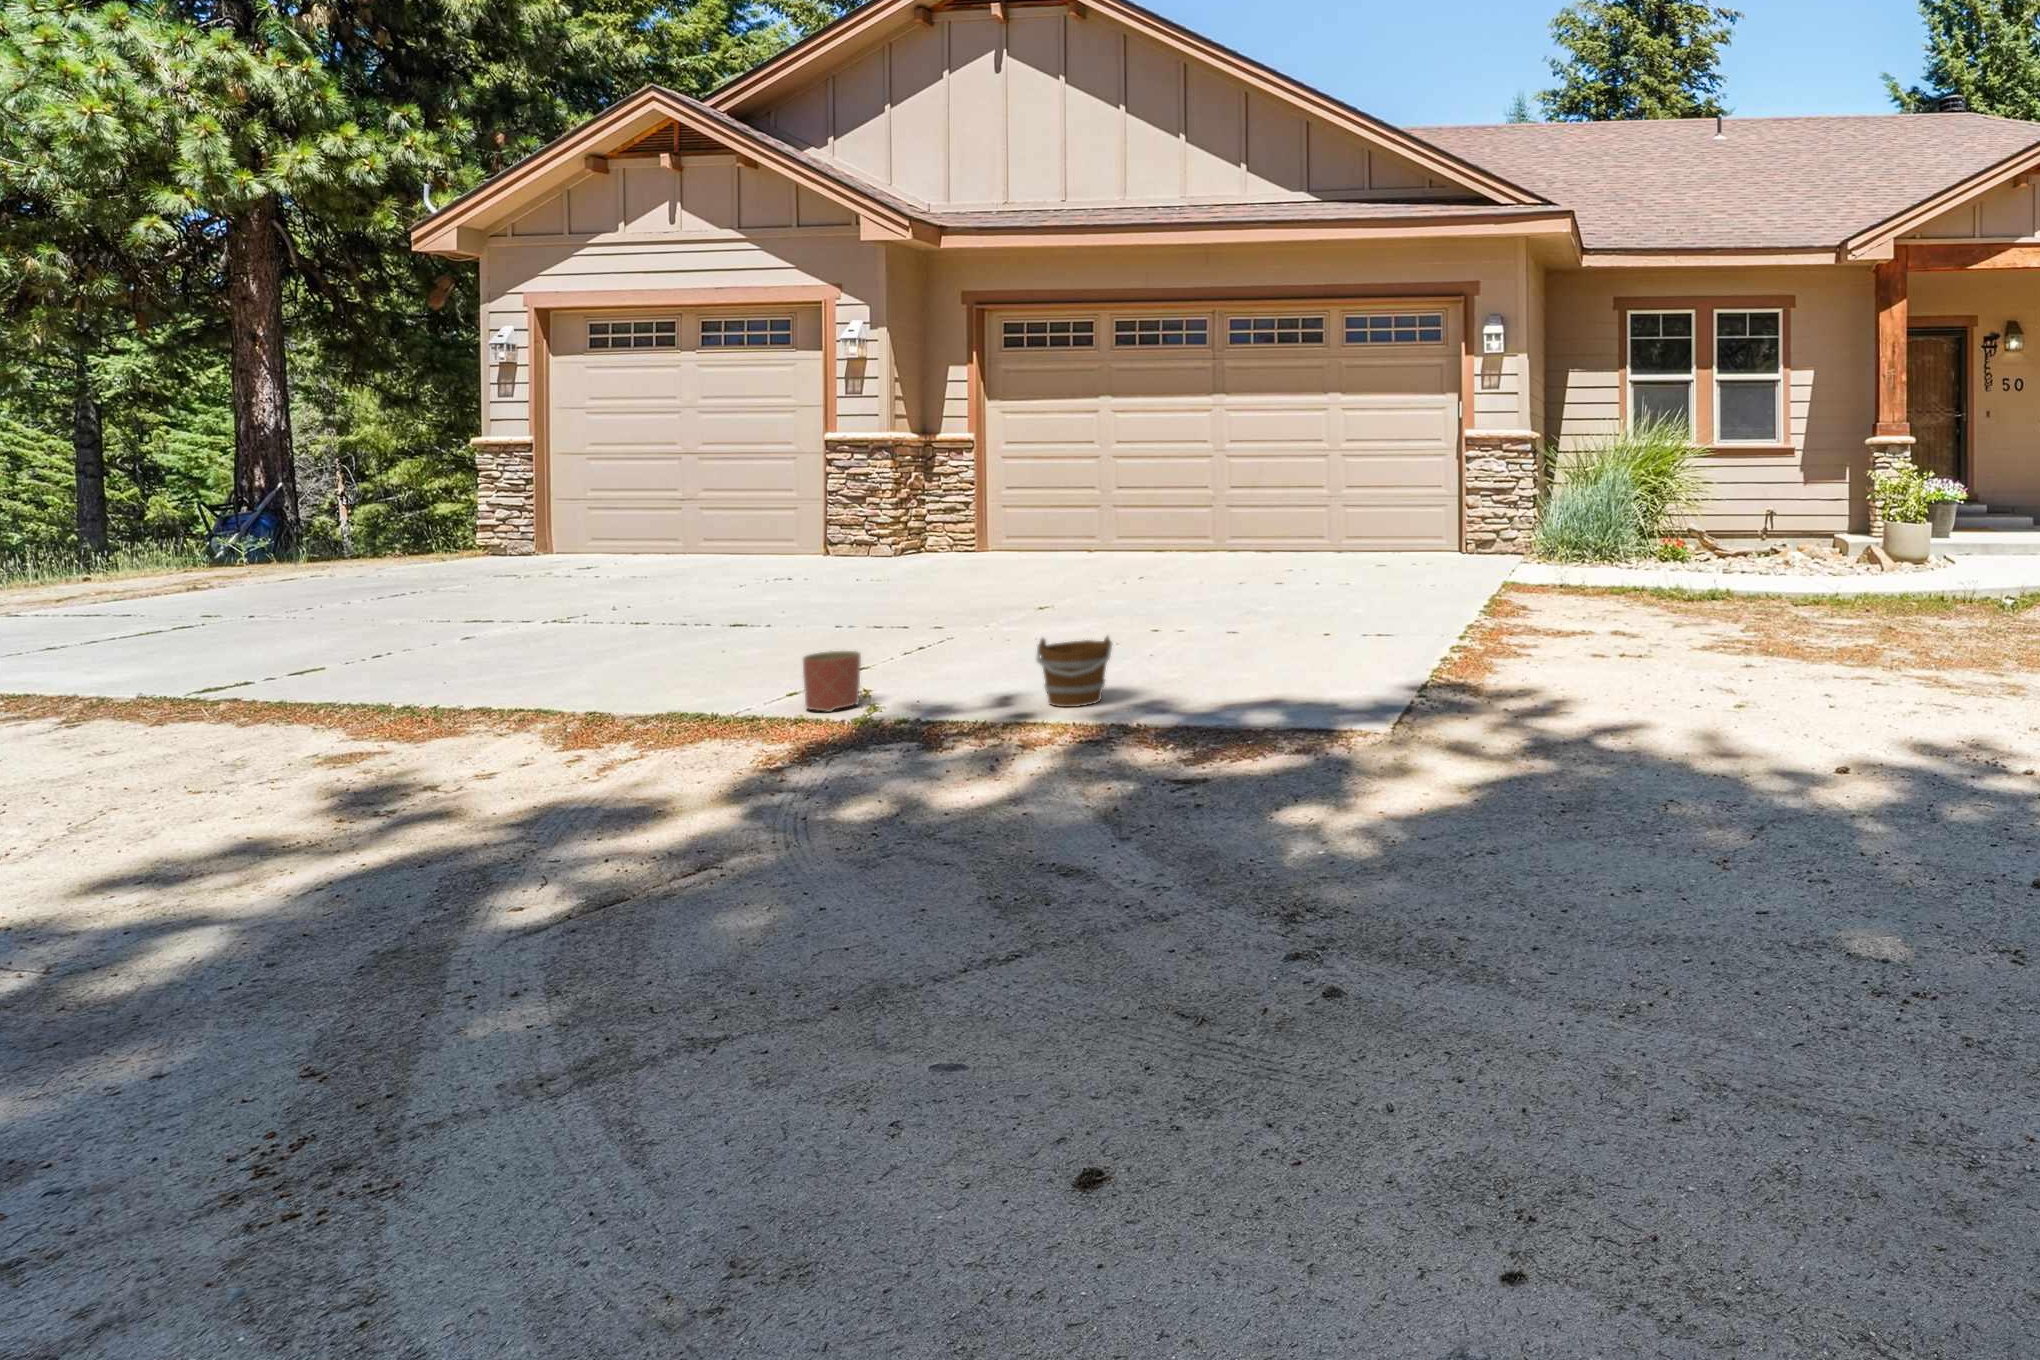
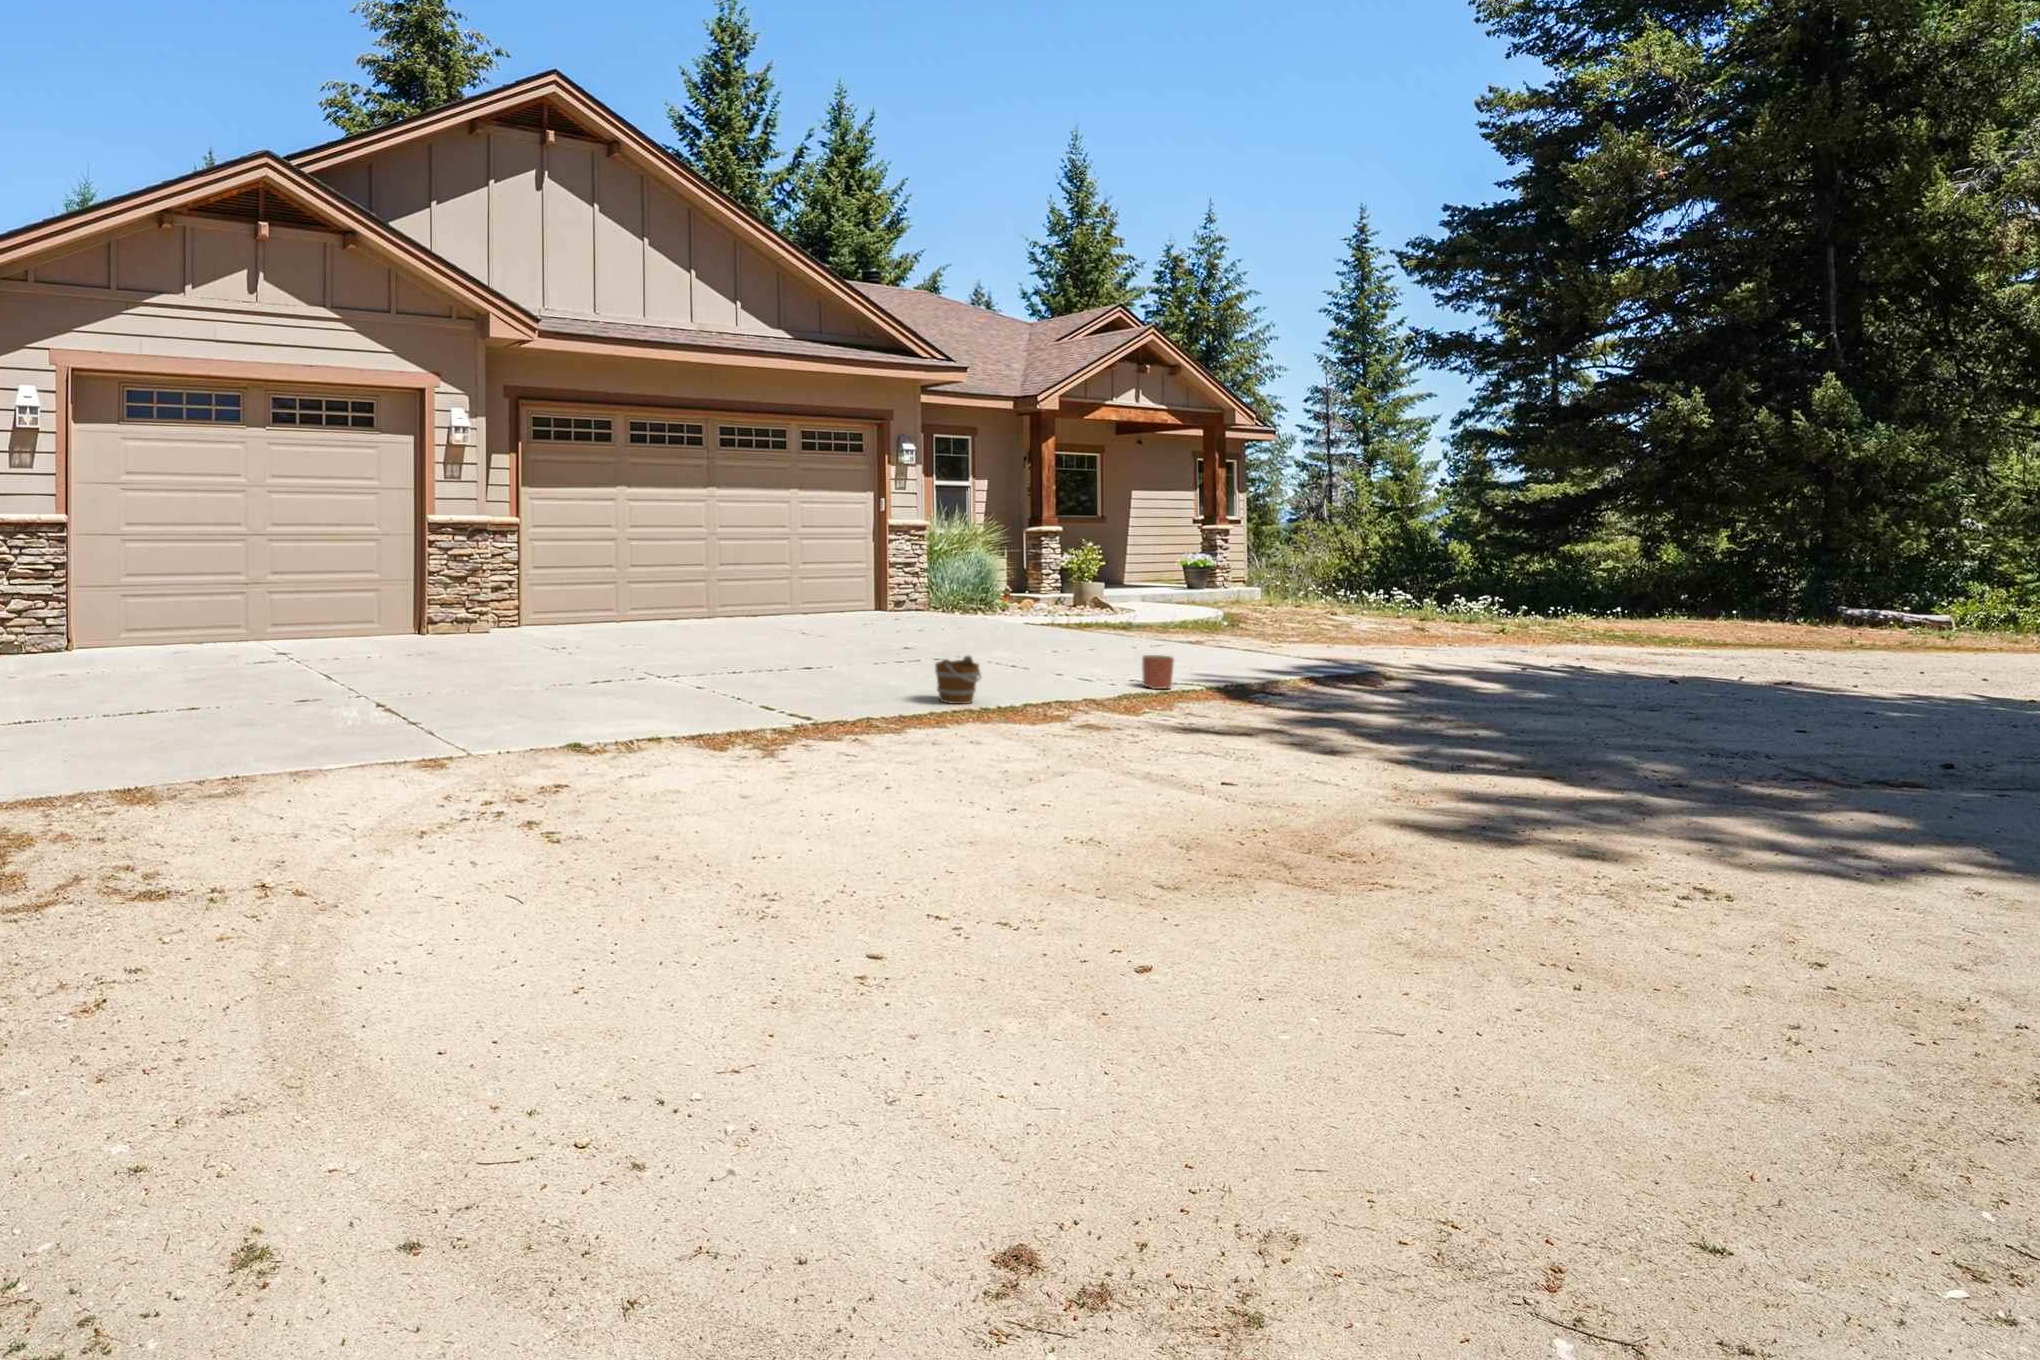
bucket: present [1037,636,1112,707] -> present [935,655,981,704]

